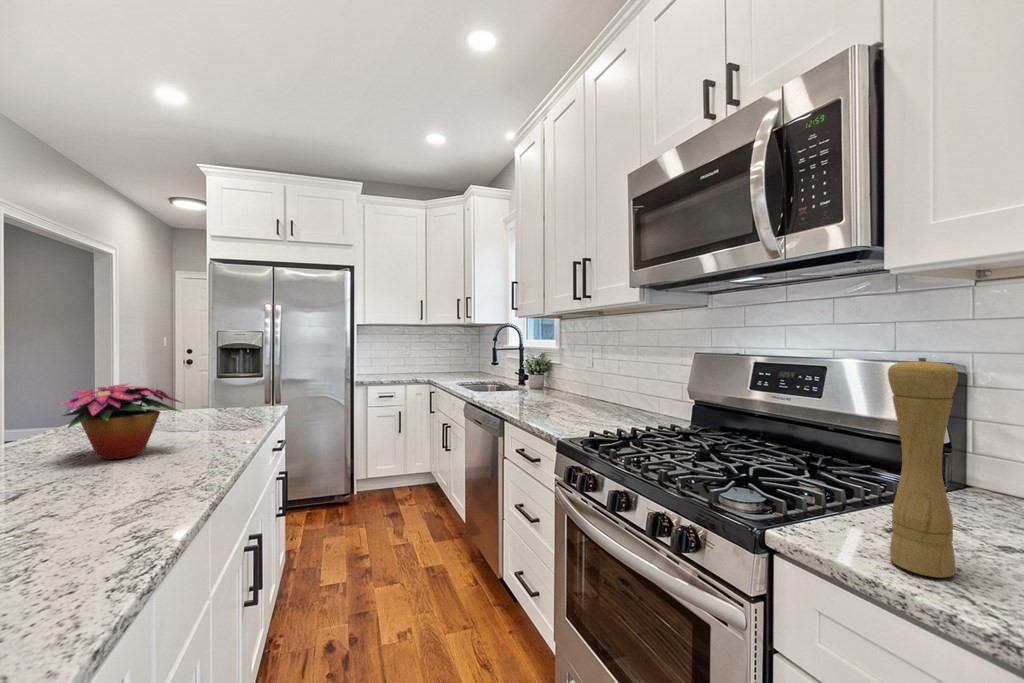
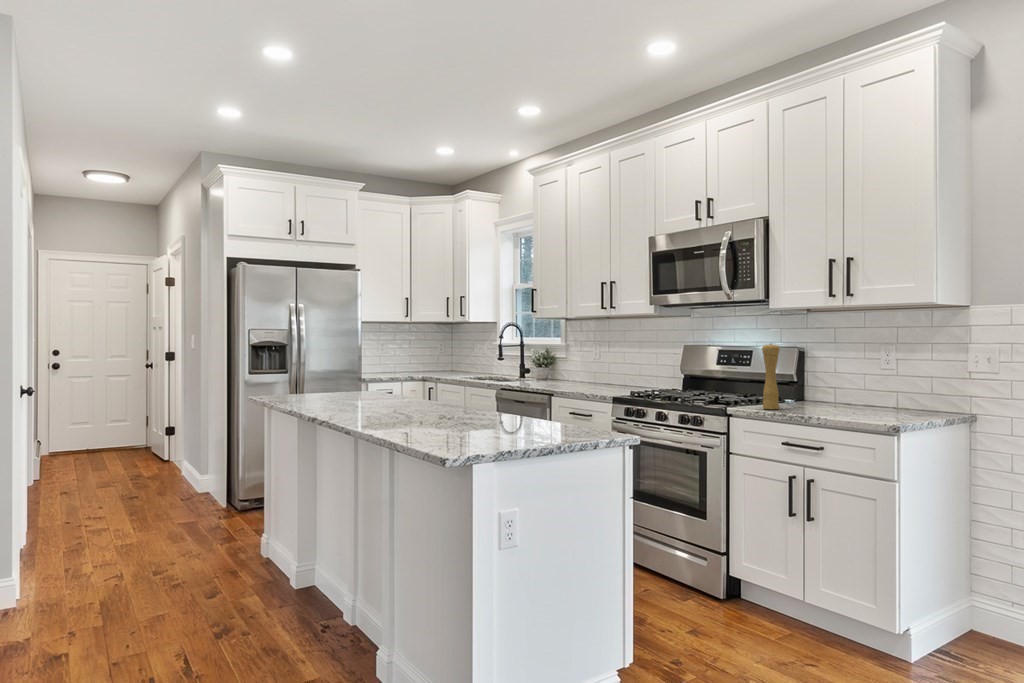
flower arrangement: present [57,383,181,460] -> none [358,363,420,406]

